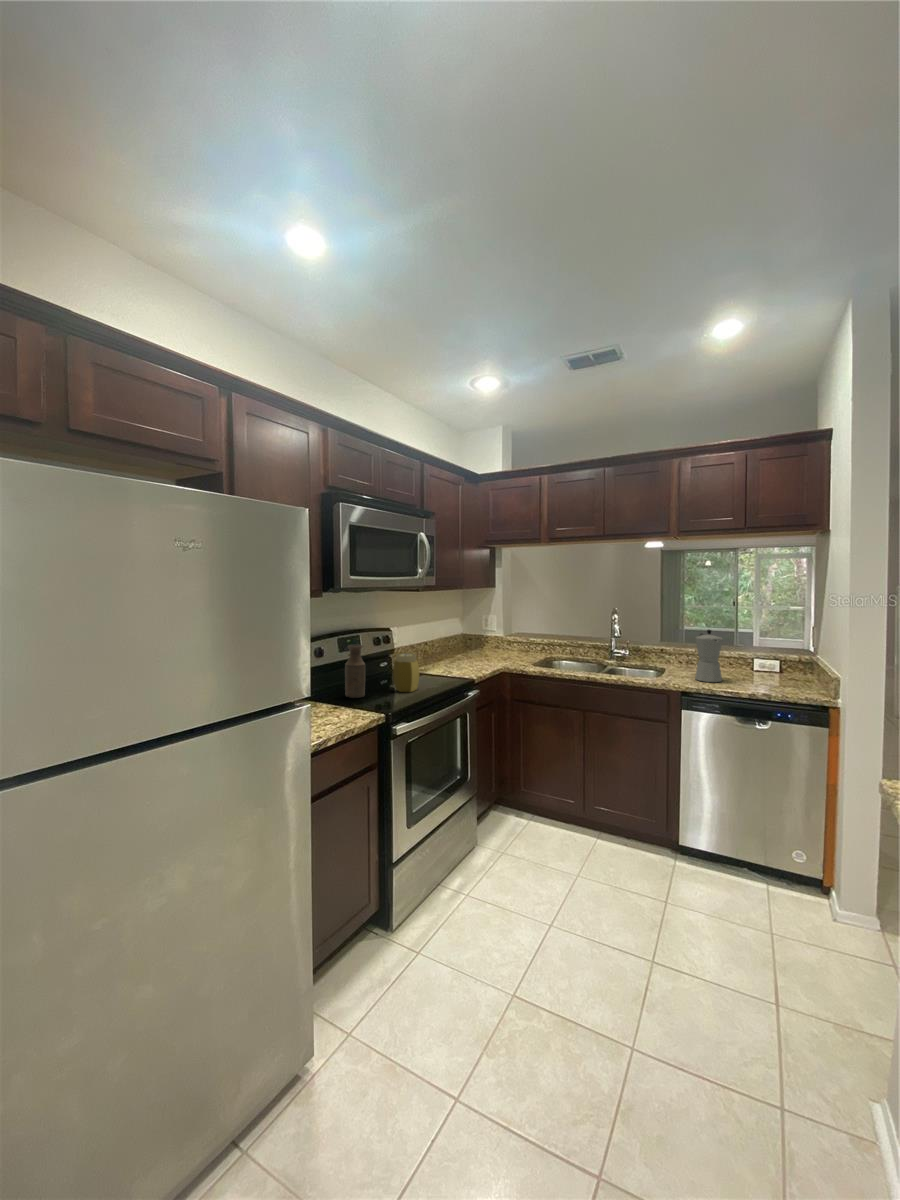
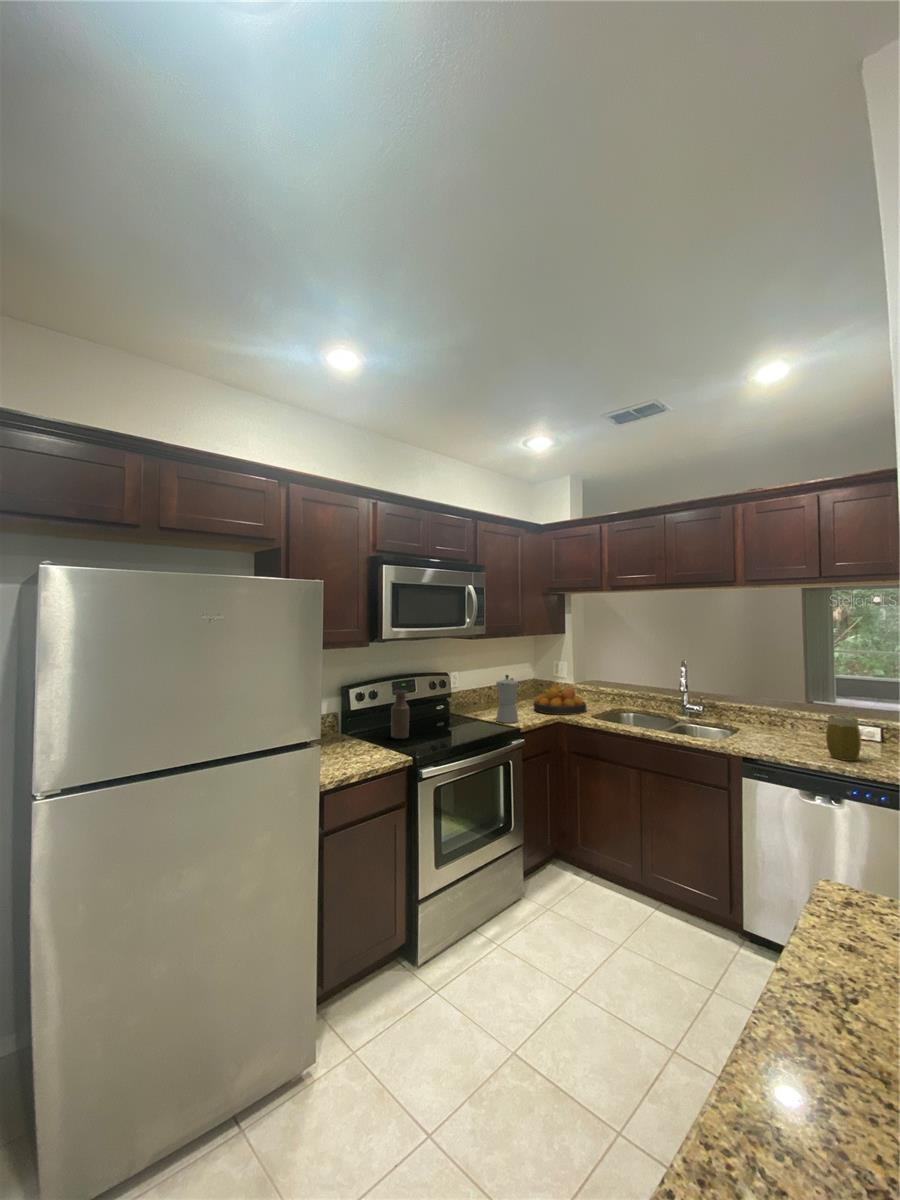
moka pot: present [695,630,723,682] -> present [496,675,518,723]
fruit bowl: none [474,637,526,666] -> present [533,685,586,715]
jar: present [393,653,419,692] -> present [826,715,861,761]

